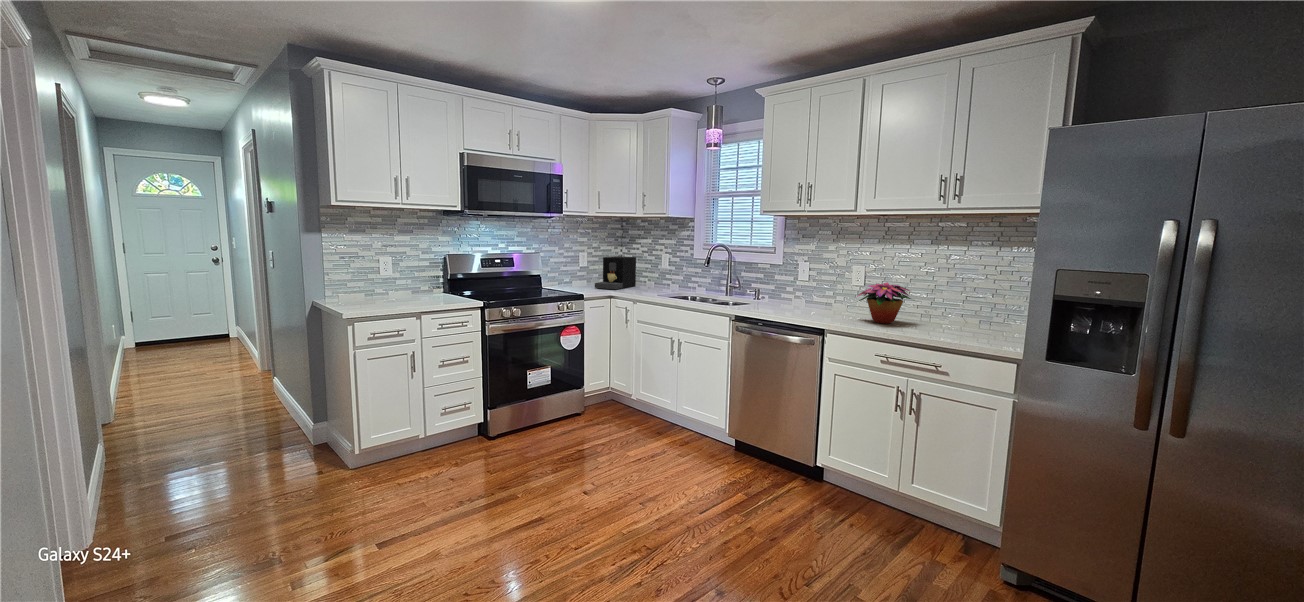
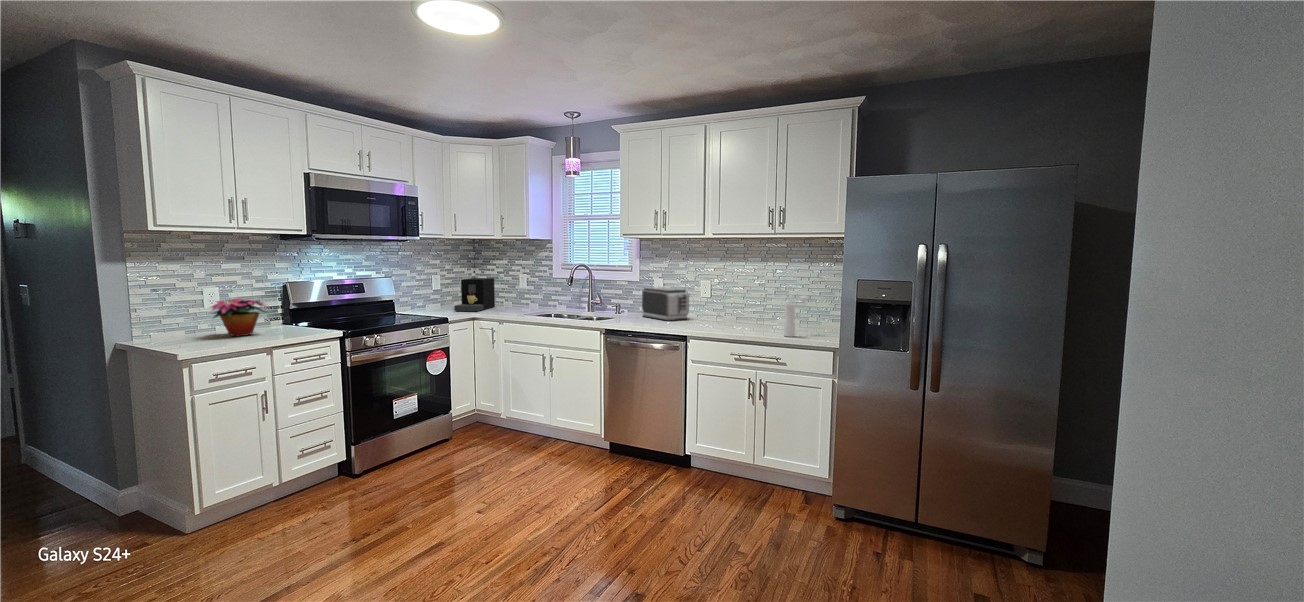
toaster: none [782,272,837,311] -> present [642,287,689,321]
flower arrangement: present [857,282,911,324] -> present [210,298,269,336]
pepper mill: none [949,288,988,340] -> present [784,295,808,337]

